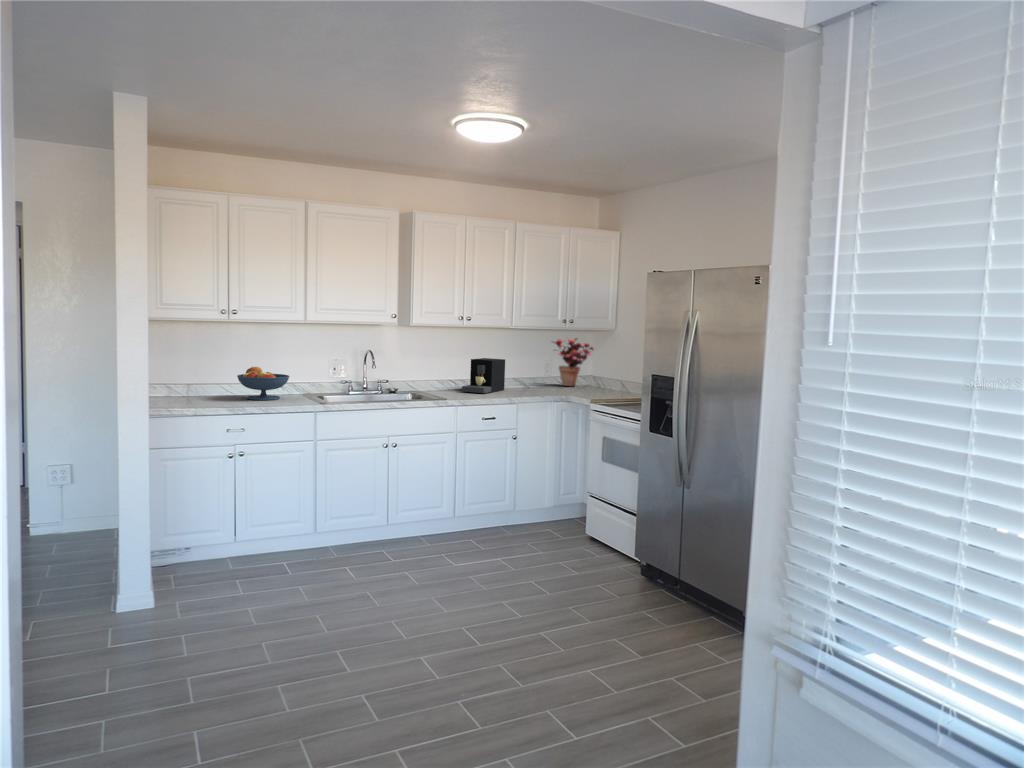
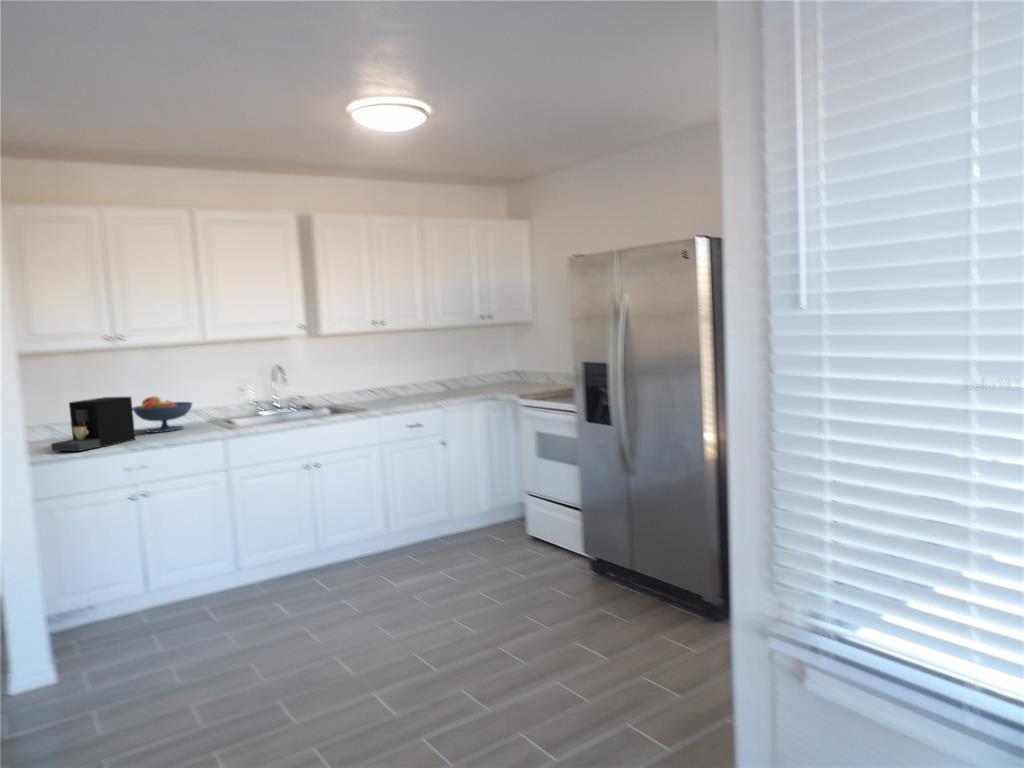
potted plant: present [554,338,593,386] -> none [469,335,515,384]
coffee maker: present [462,358,505,393] -> present [51,397,135,451]

